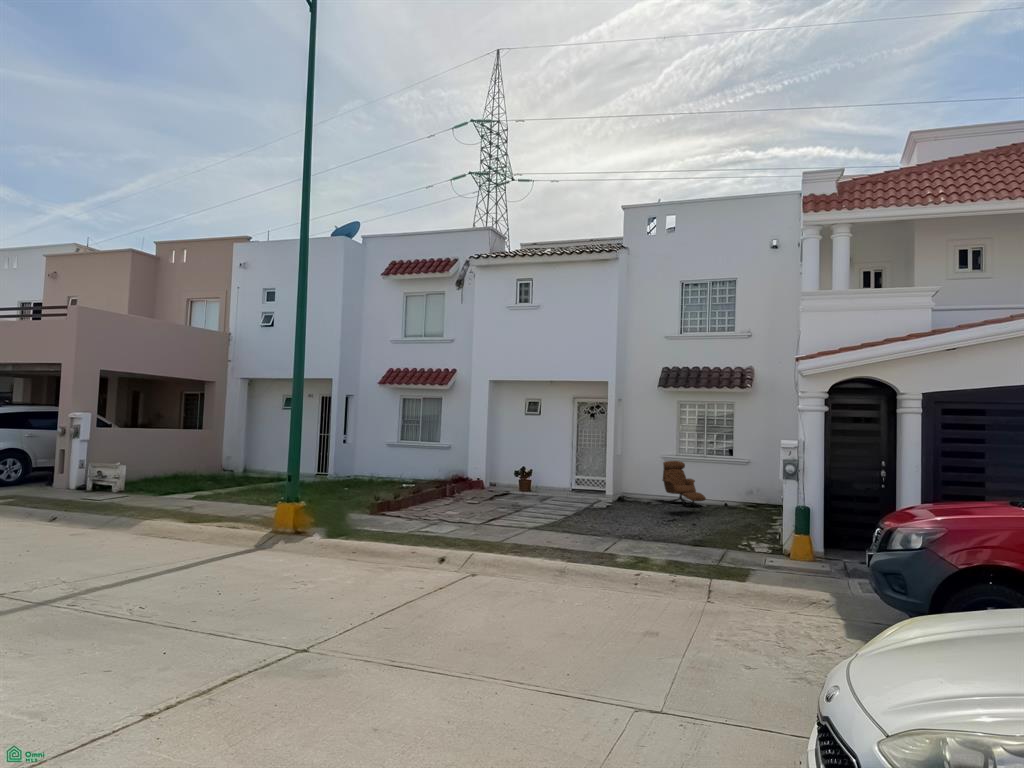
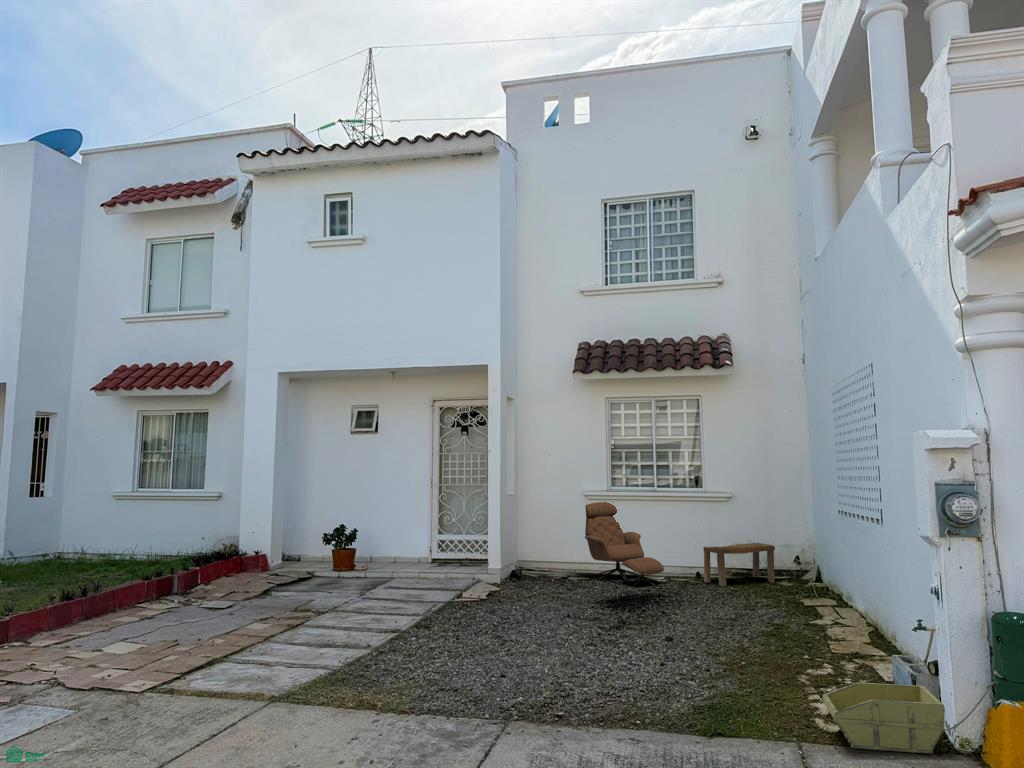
bench: none [729,488,770,510] -> present [703,543,775,586]
storage bin: none [742,532,782,555] -> present [822,682,945,754]

